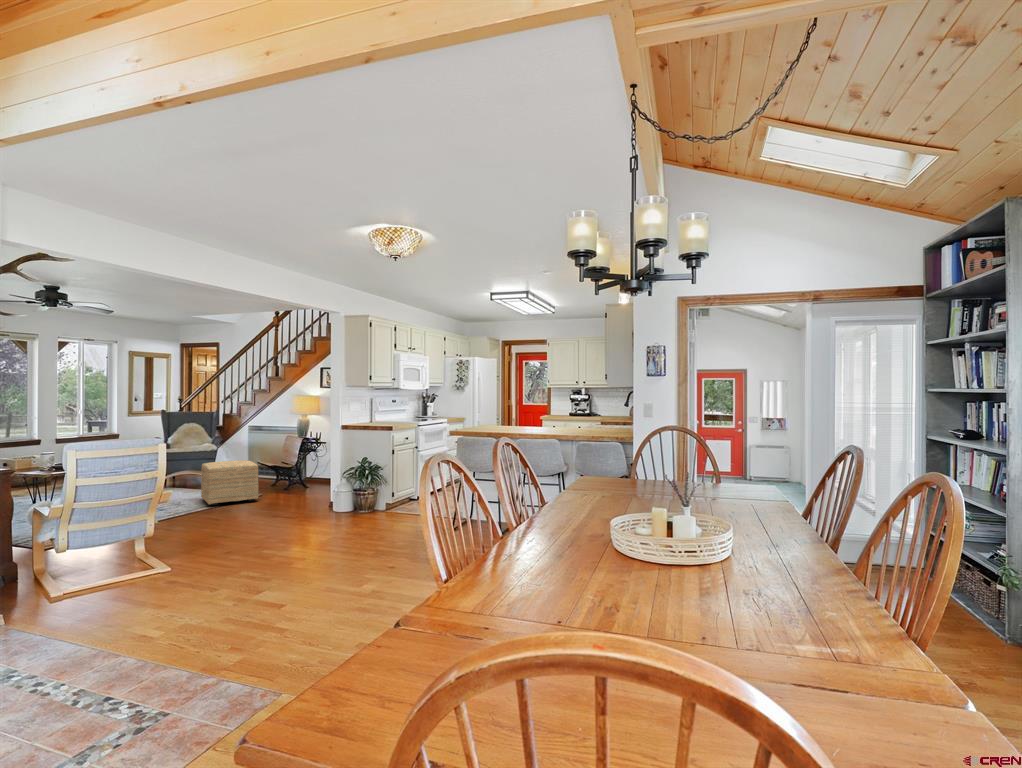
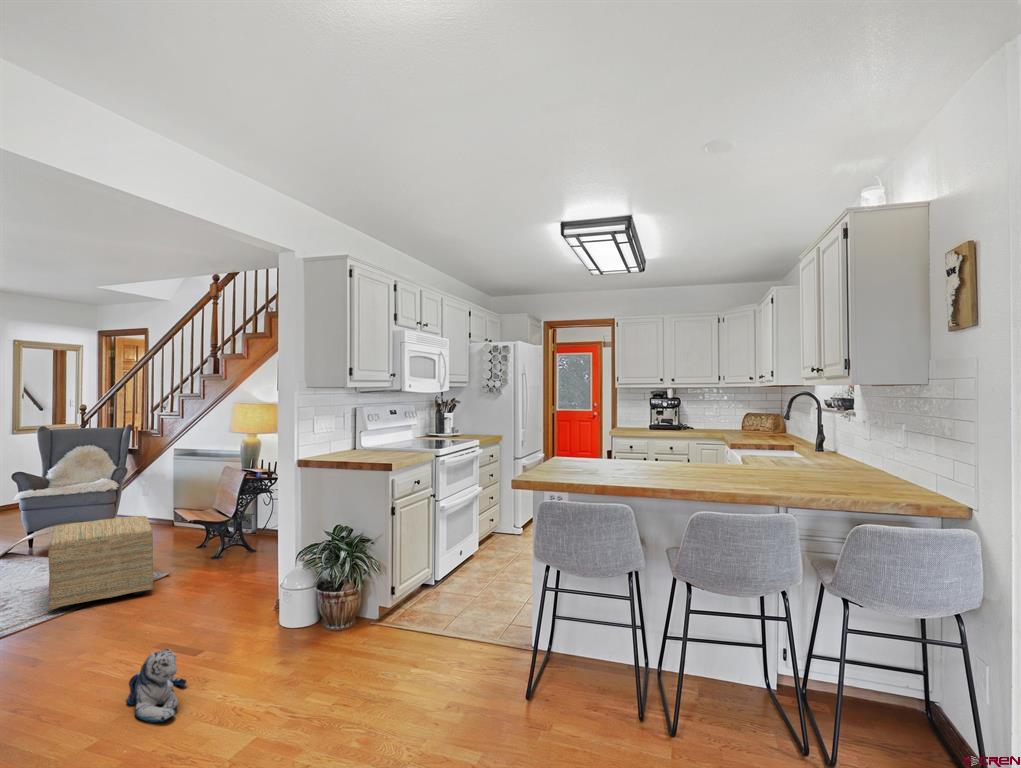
plush toy: none [270,505,295,533] -> present [126,649,187,723]

